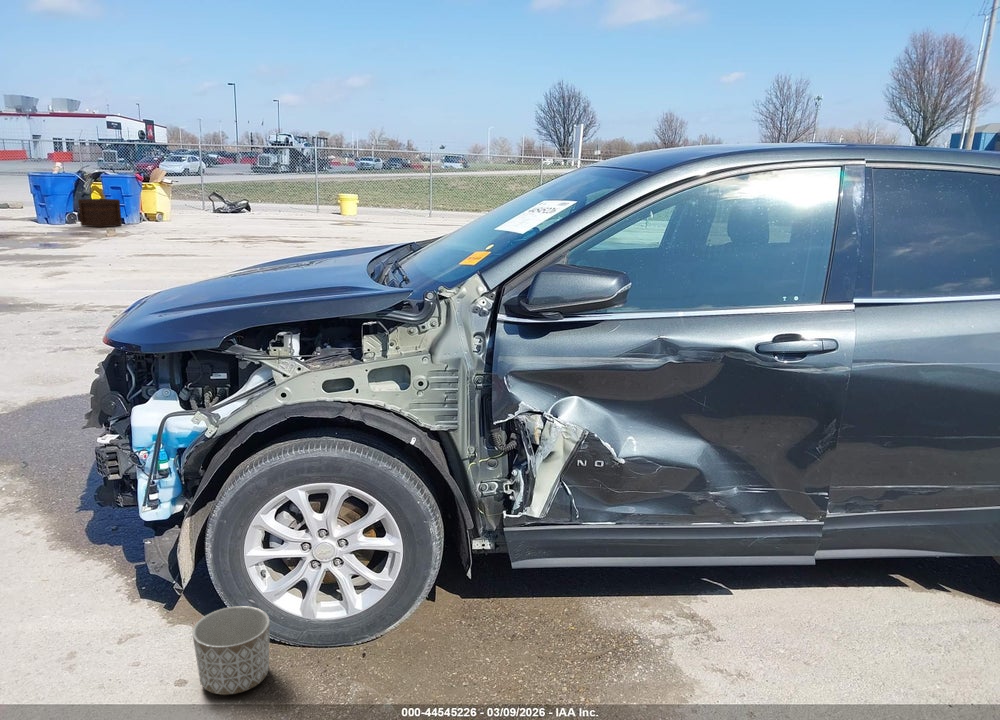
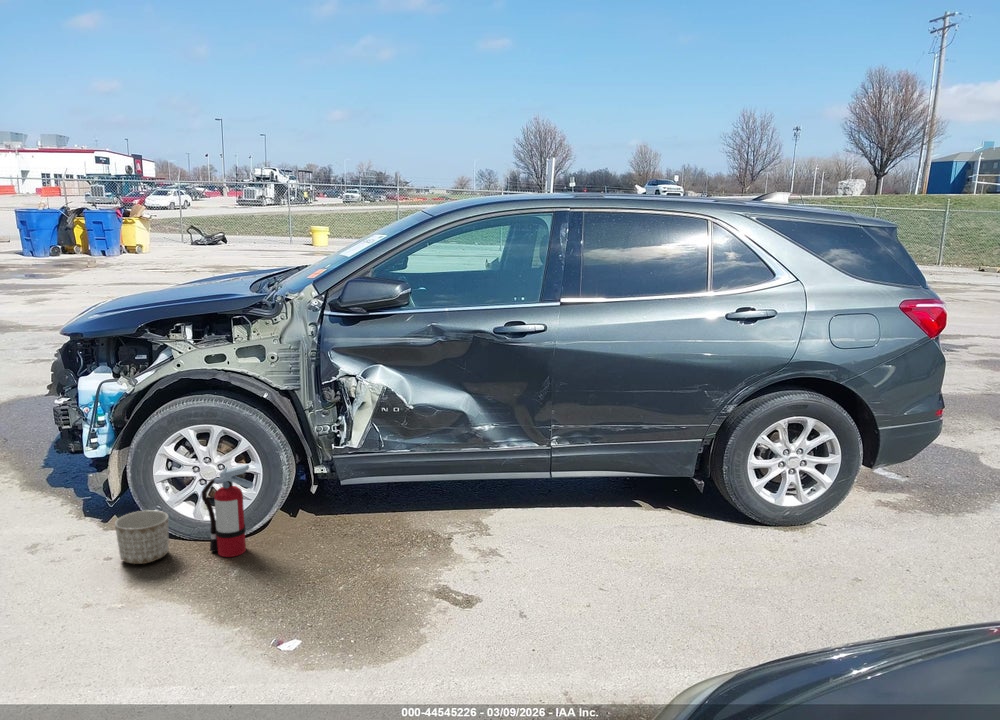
wooden crate: present [78,199,122,227] -> none [61,233,102,259]
fire extinguisher: none [318,544,394,679] -> present [202,465,253,557]

